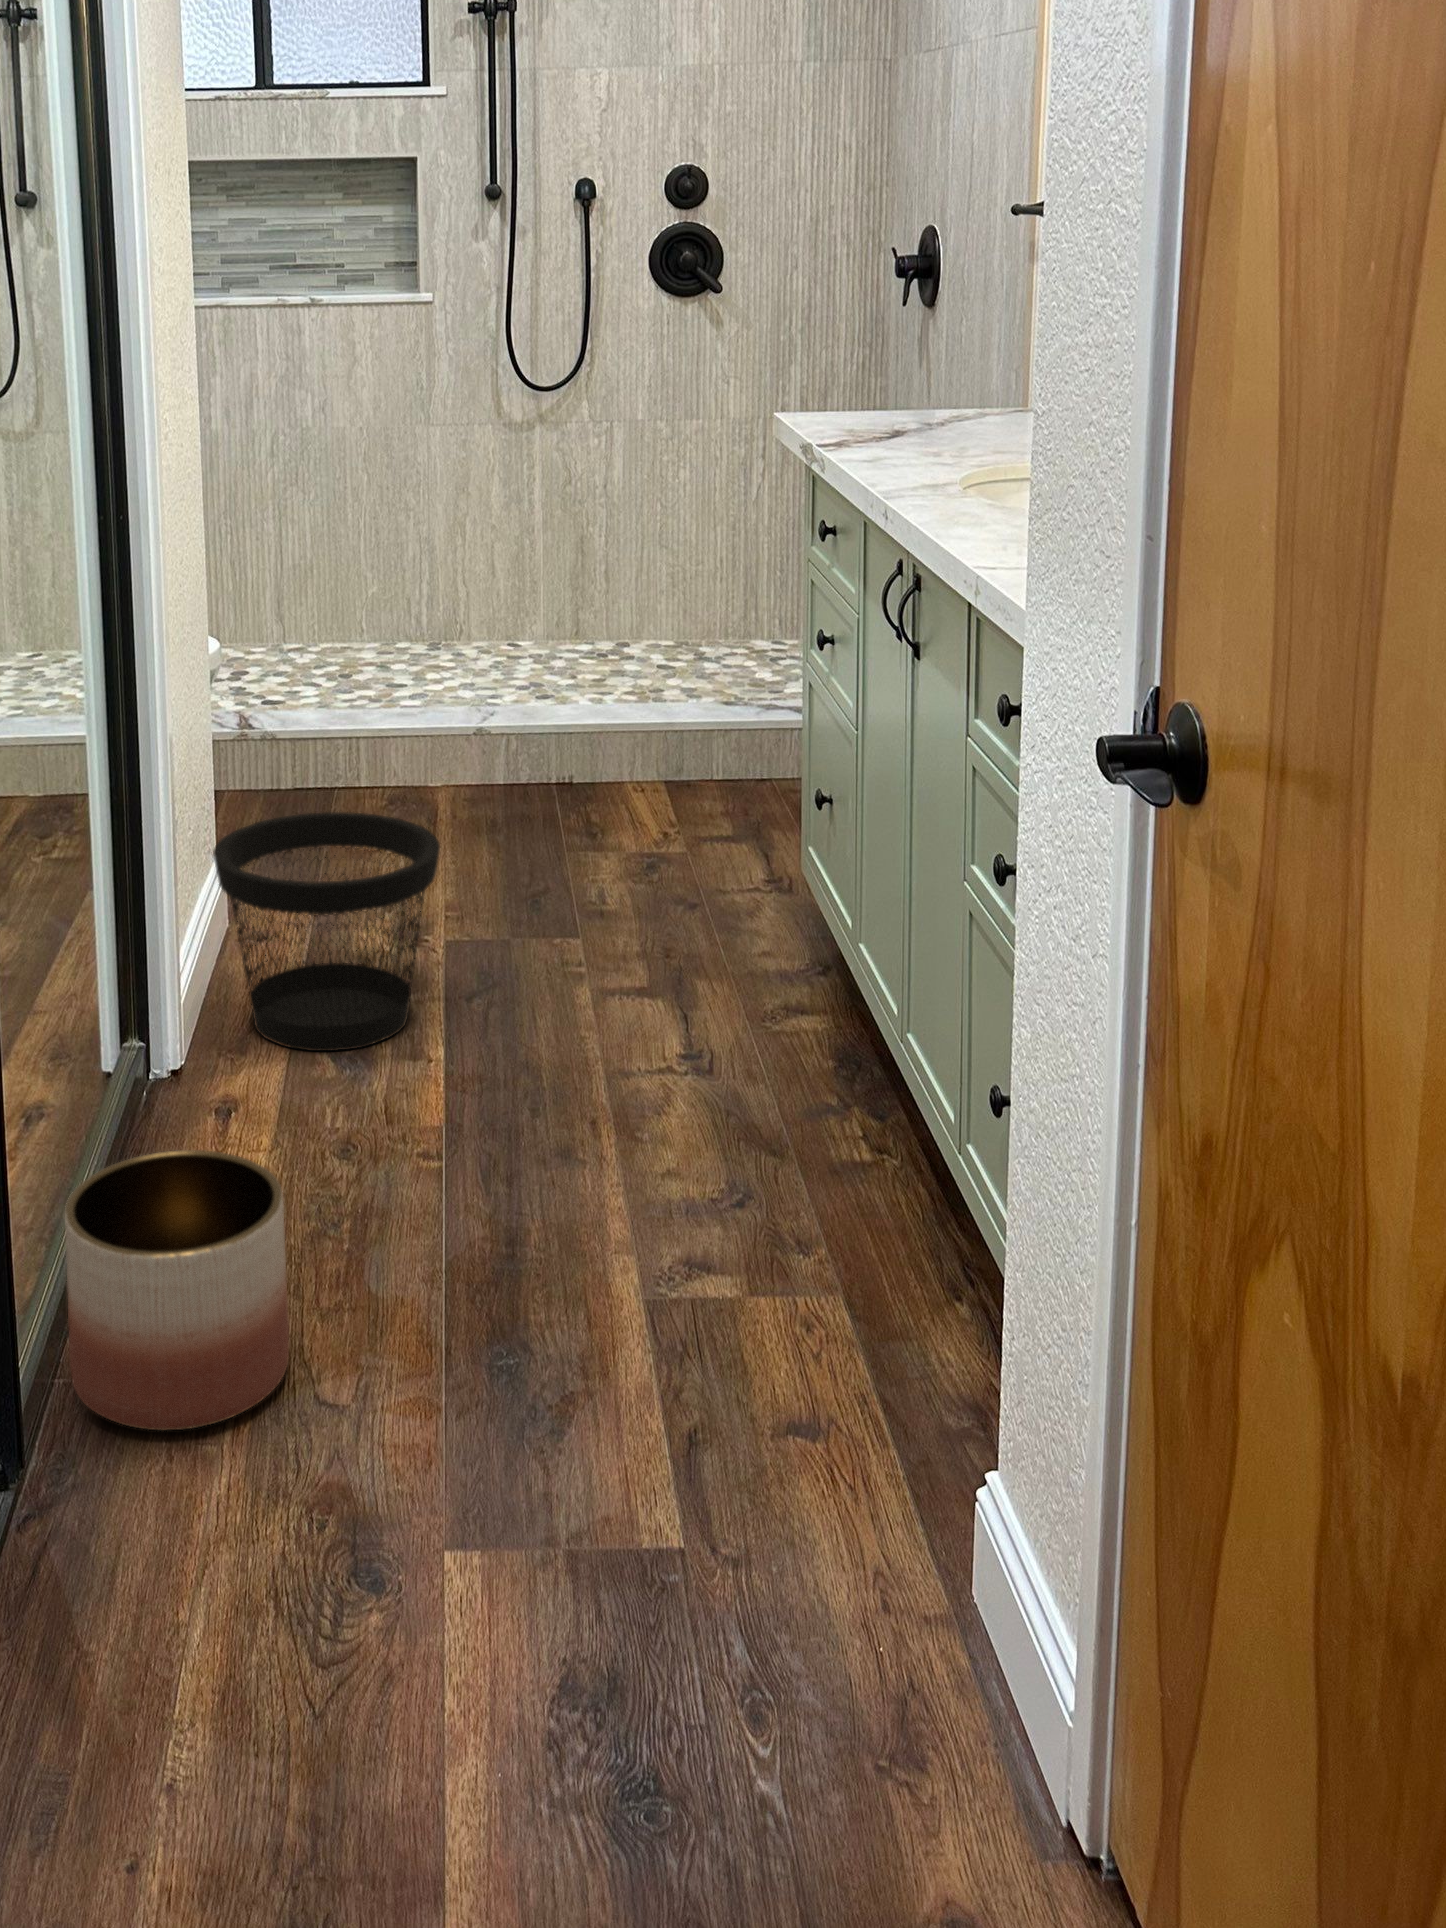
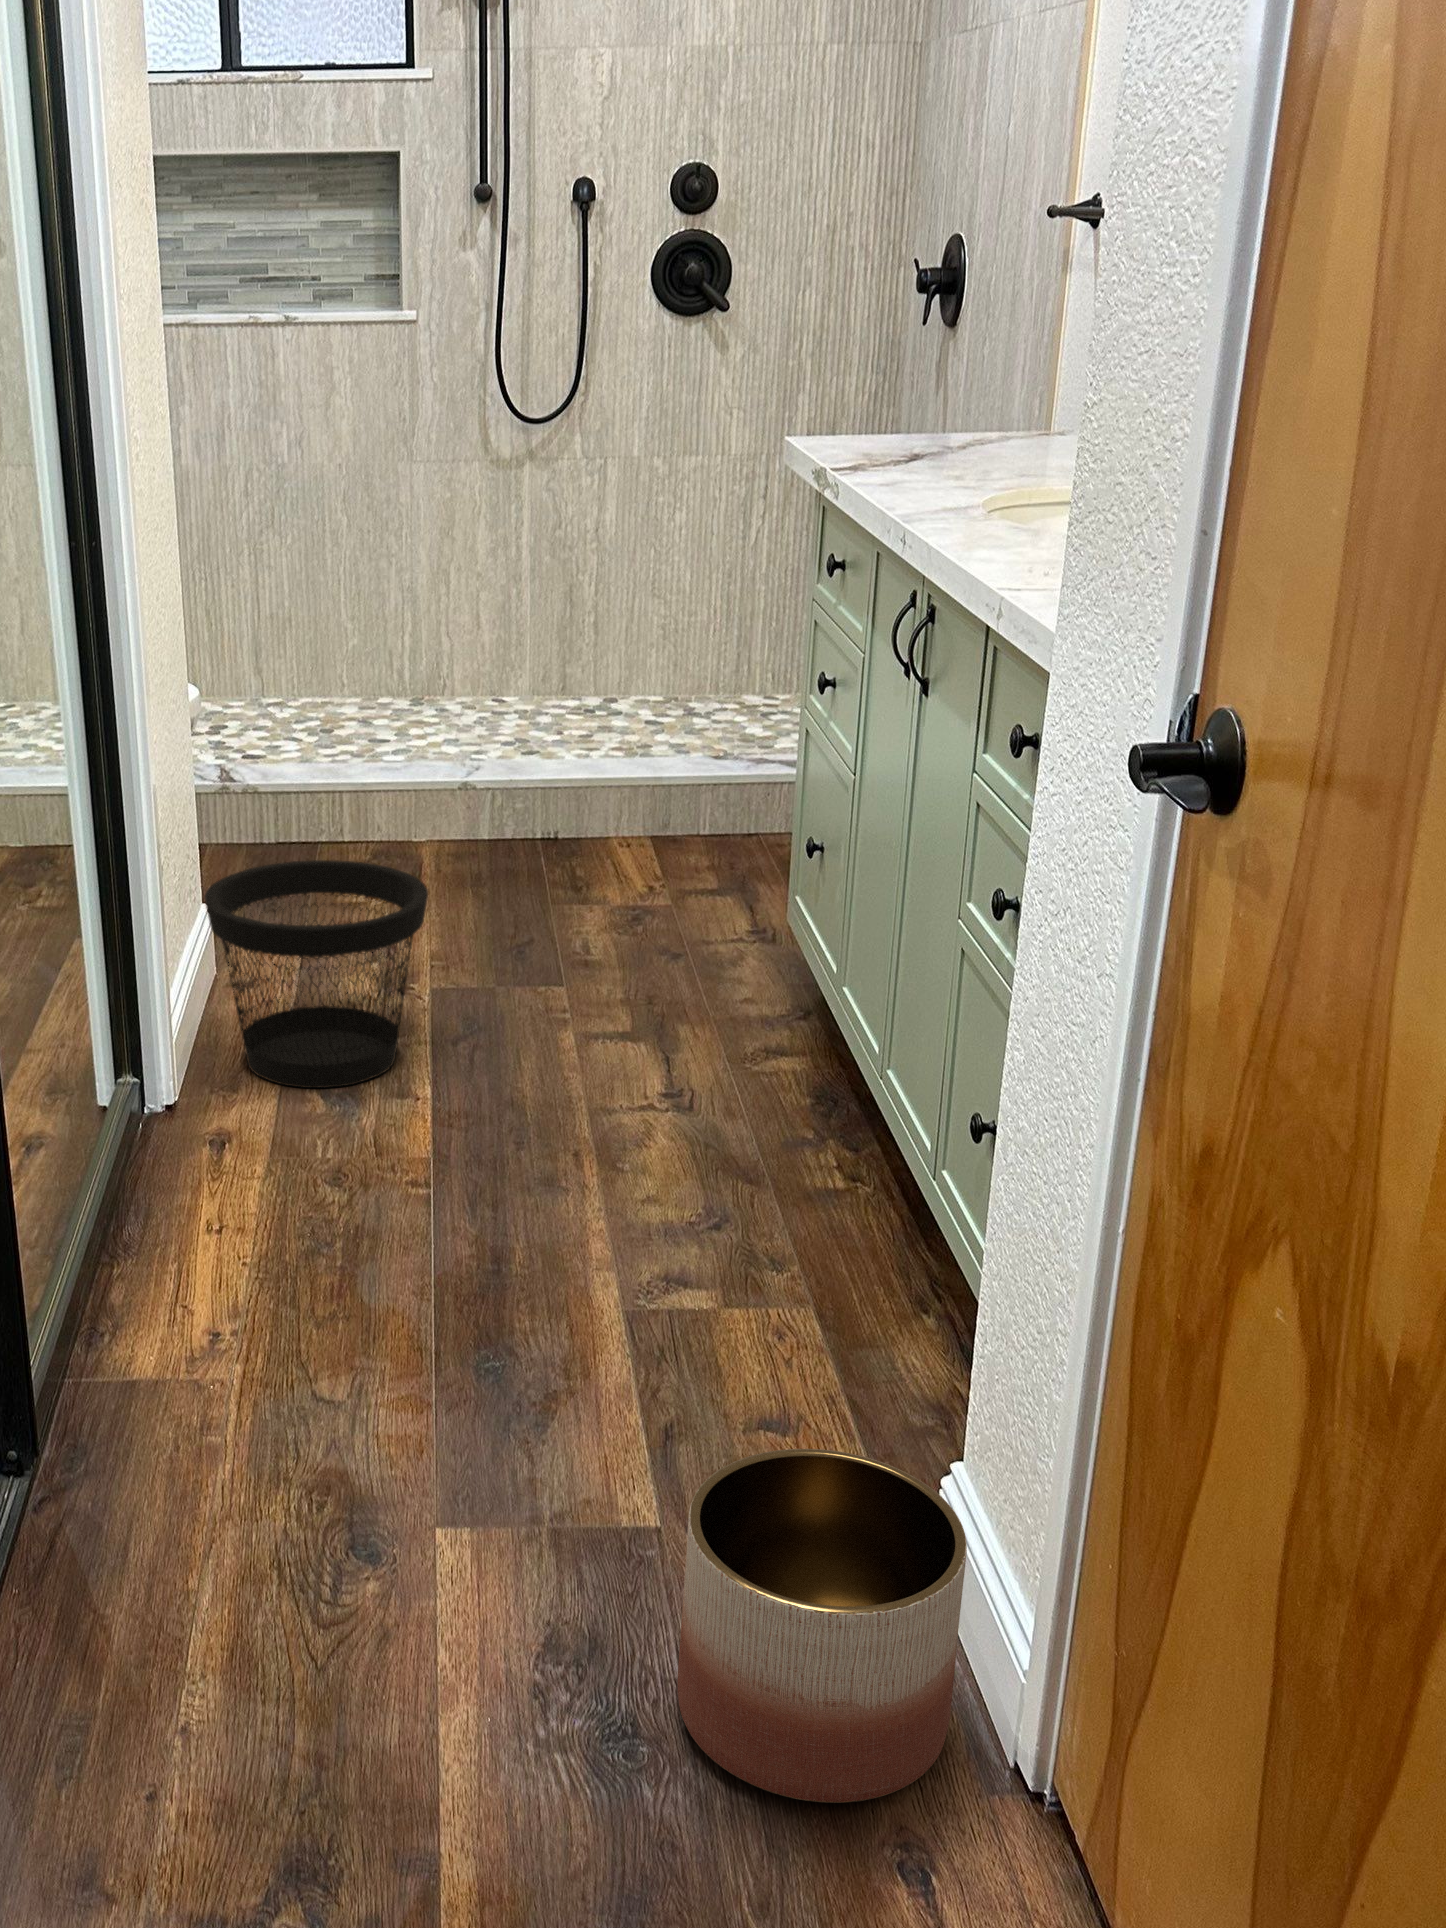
planter: present [65,1150,289,1431] -> present [678,1449,967,1803]

